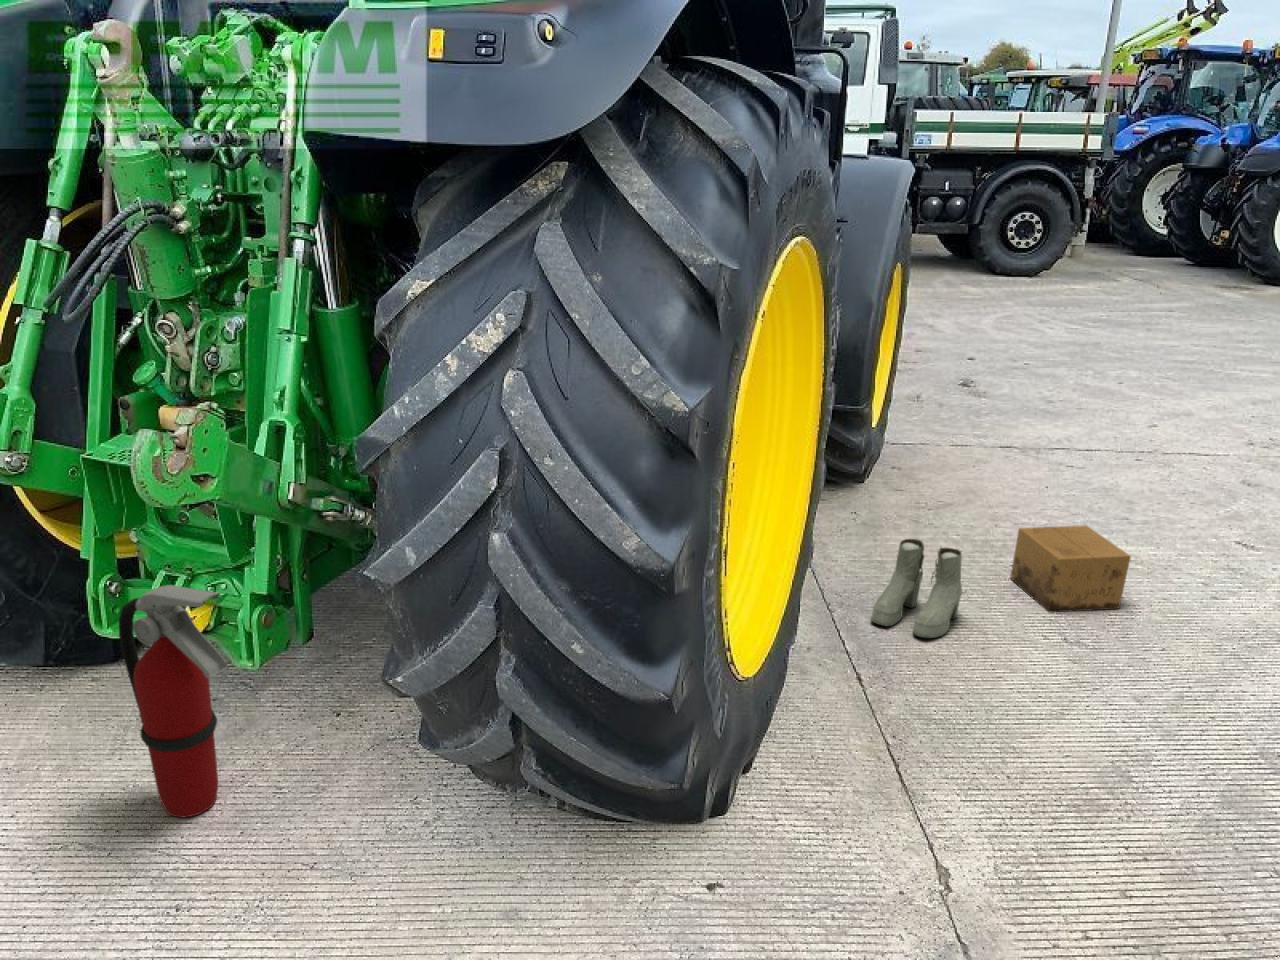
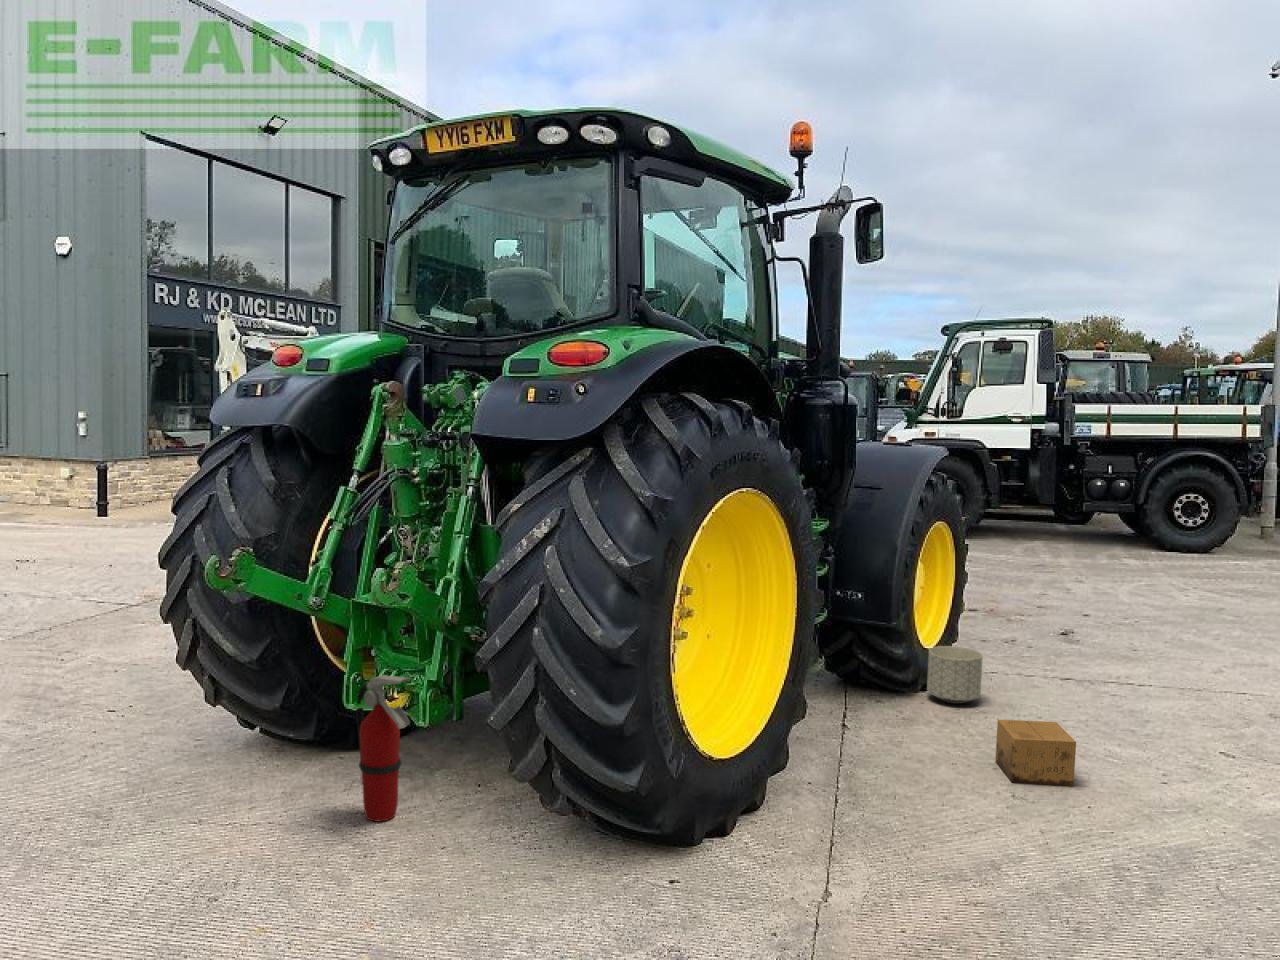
planter: none [879,420,950,491] -> present [927,646,983,704]
boots: present [871,539,962,638] -> none [863,716,936,788]

